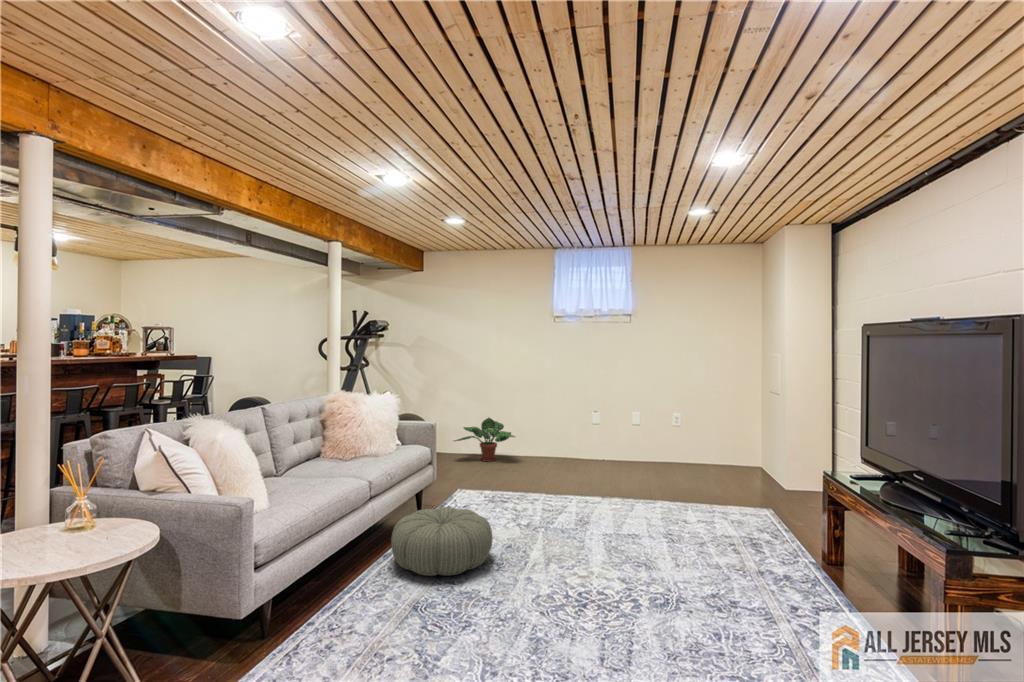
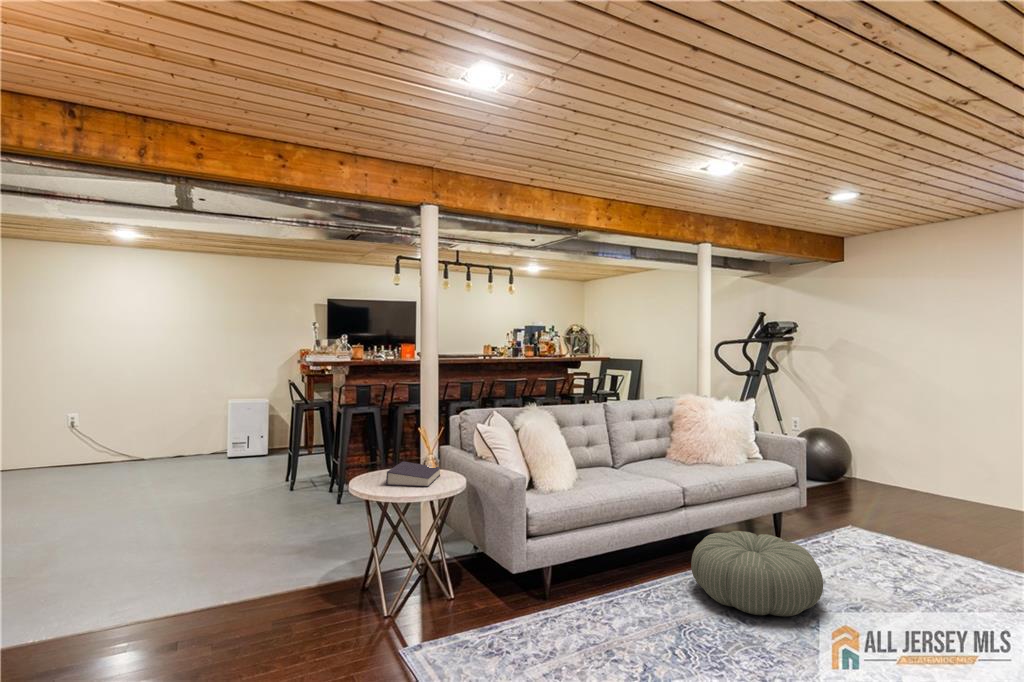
potted plant: present [455,418,515,462] -> none [872,444,981,507]
book: none [22,519,108,566] -> present [386,461,440,487]

